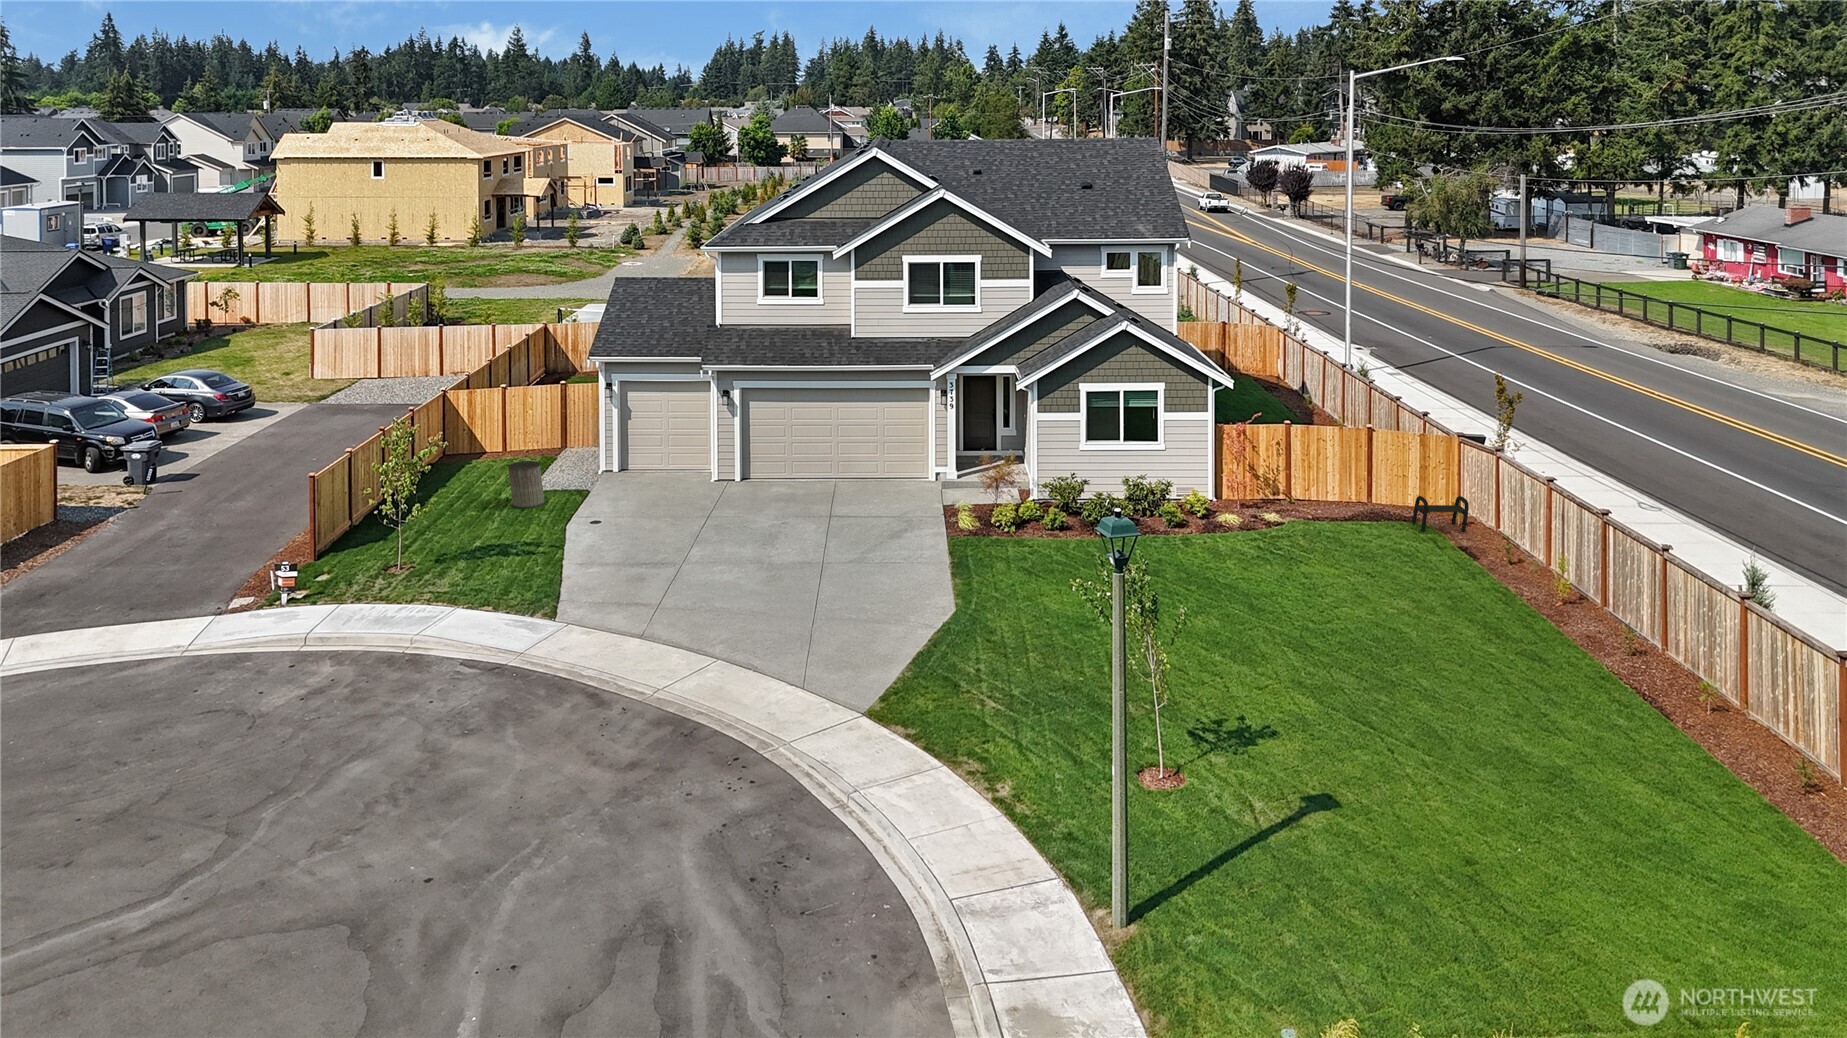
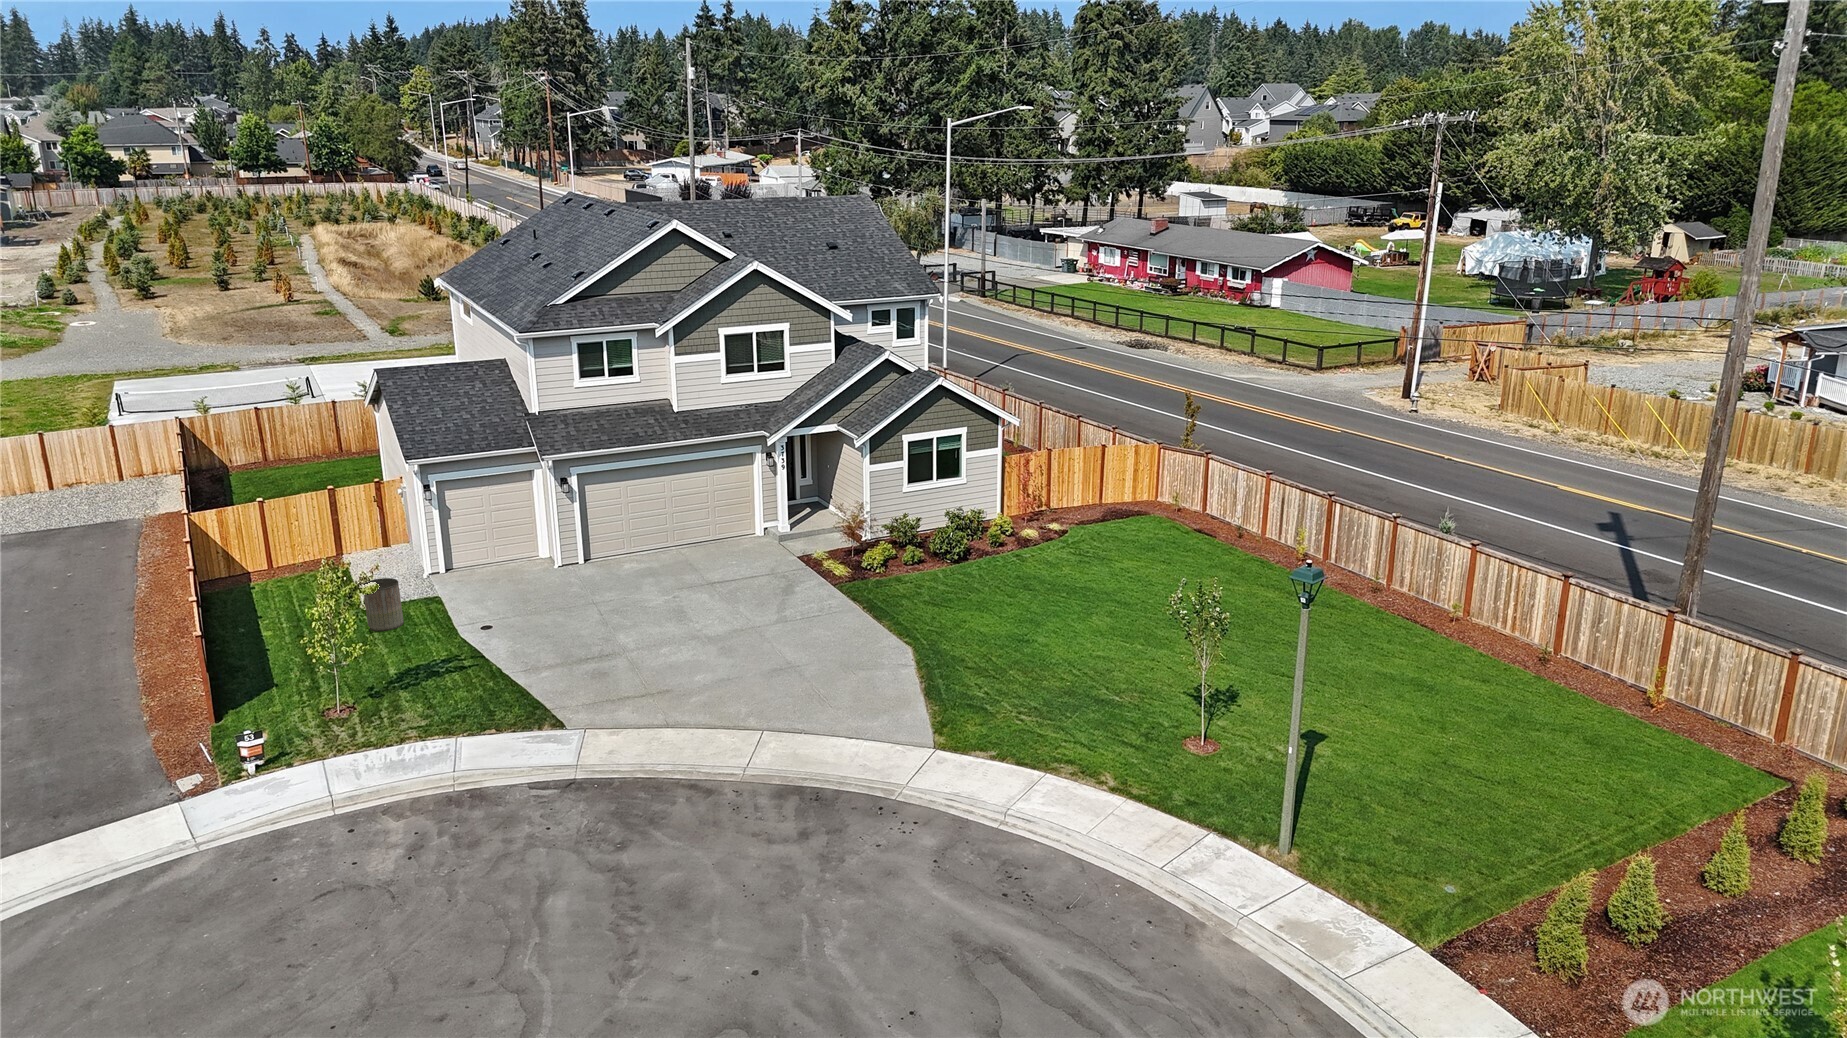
bench: present [1412,496,1469,532] -> none [1187,498,1229,530]

